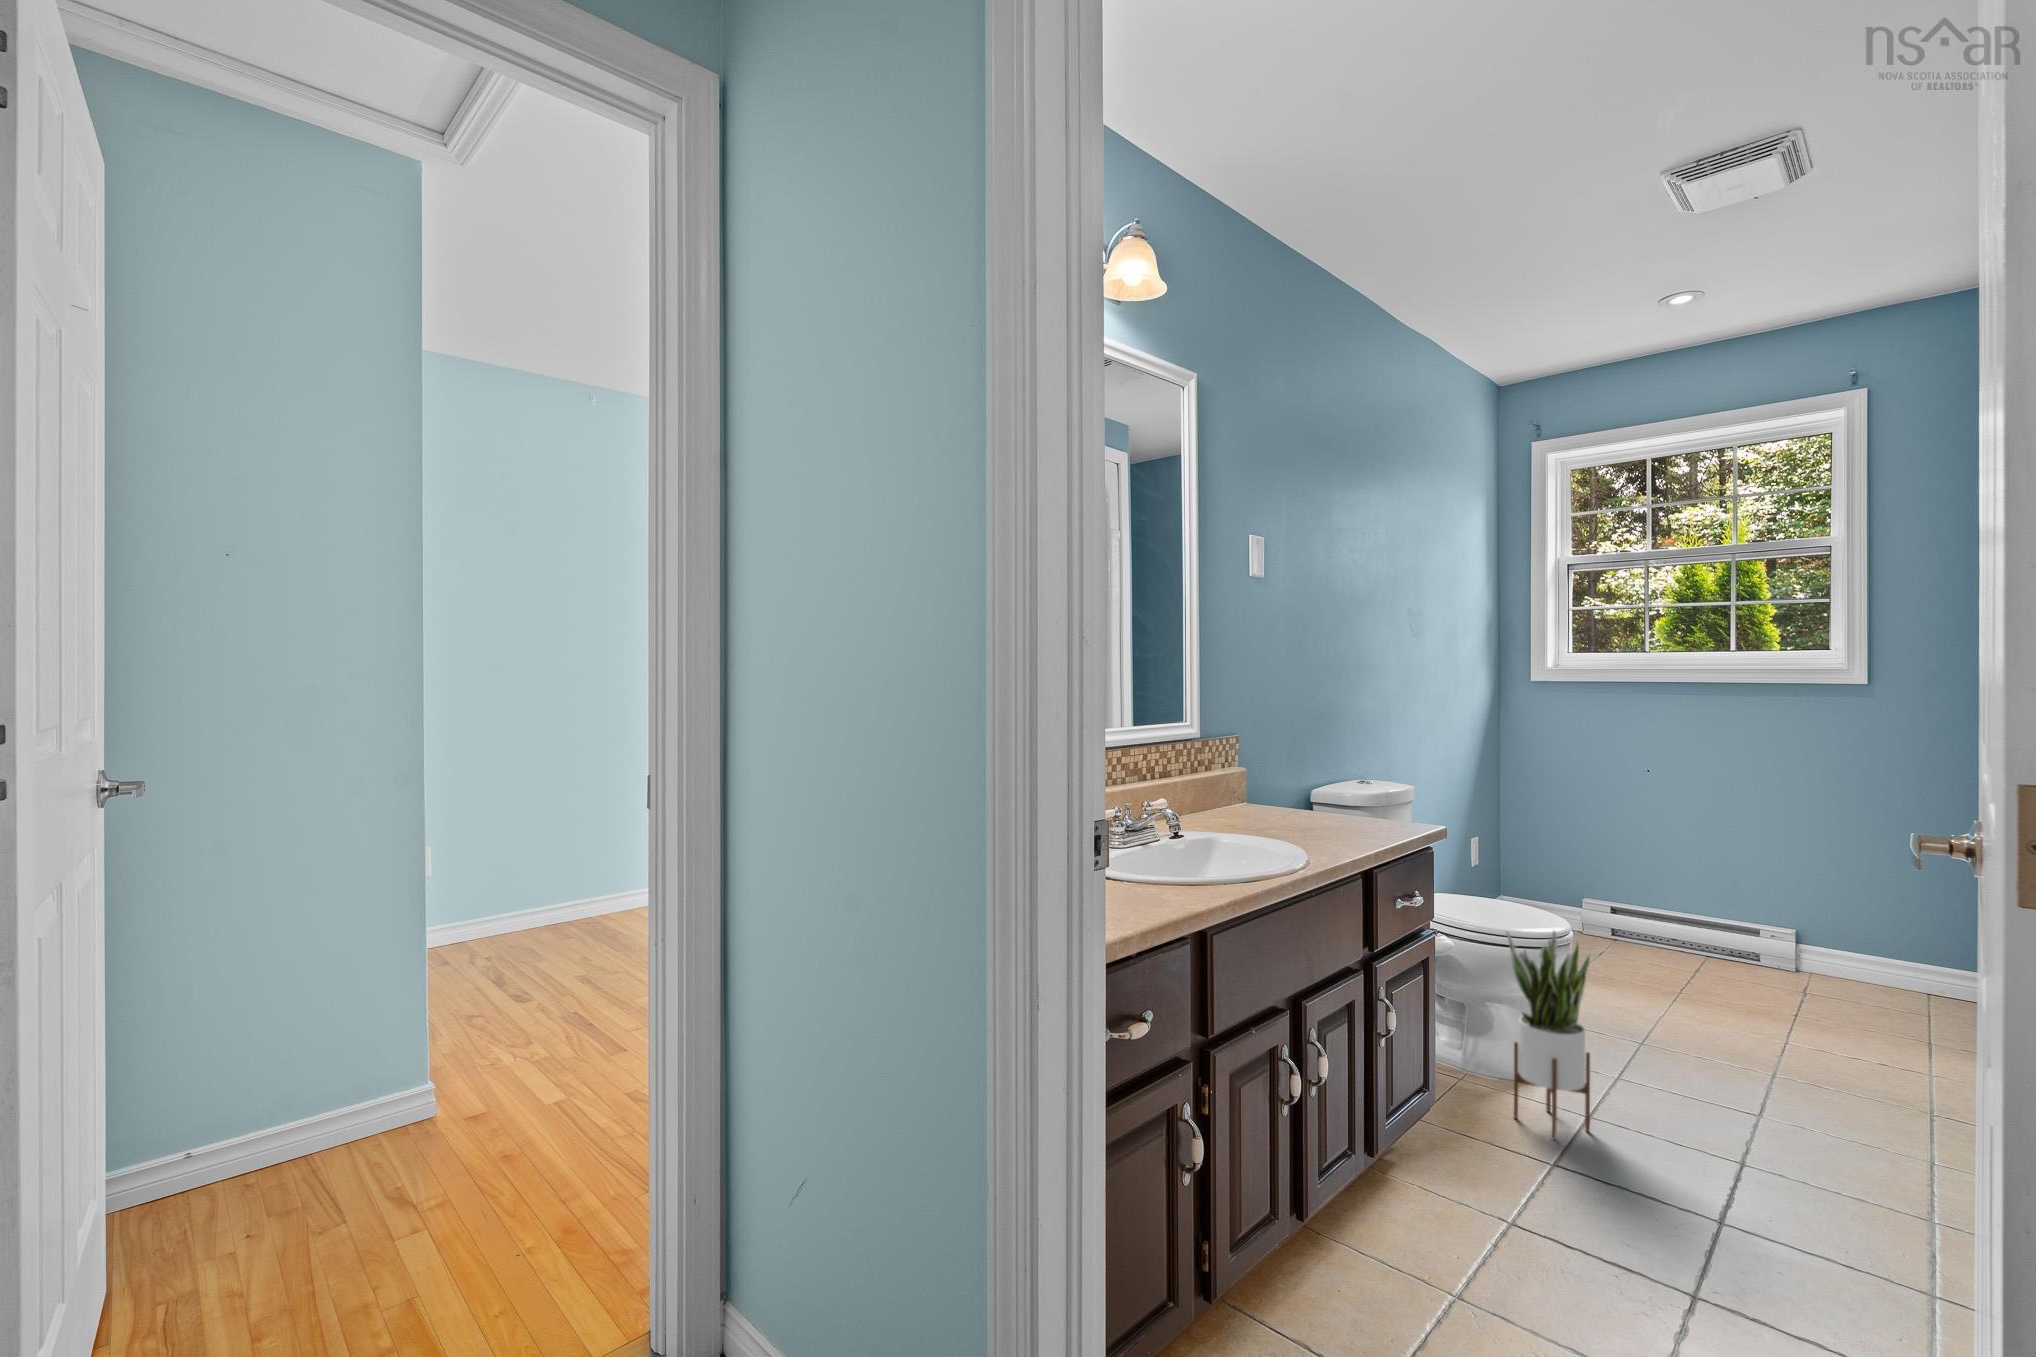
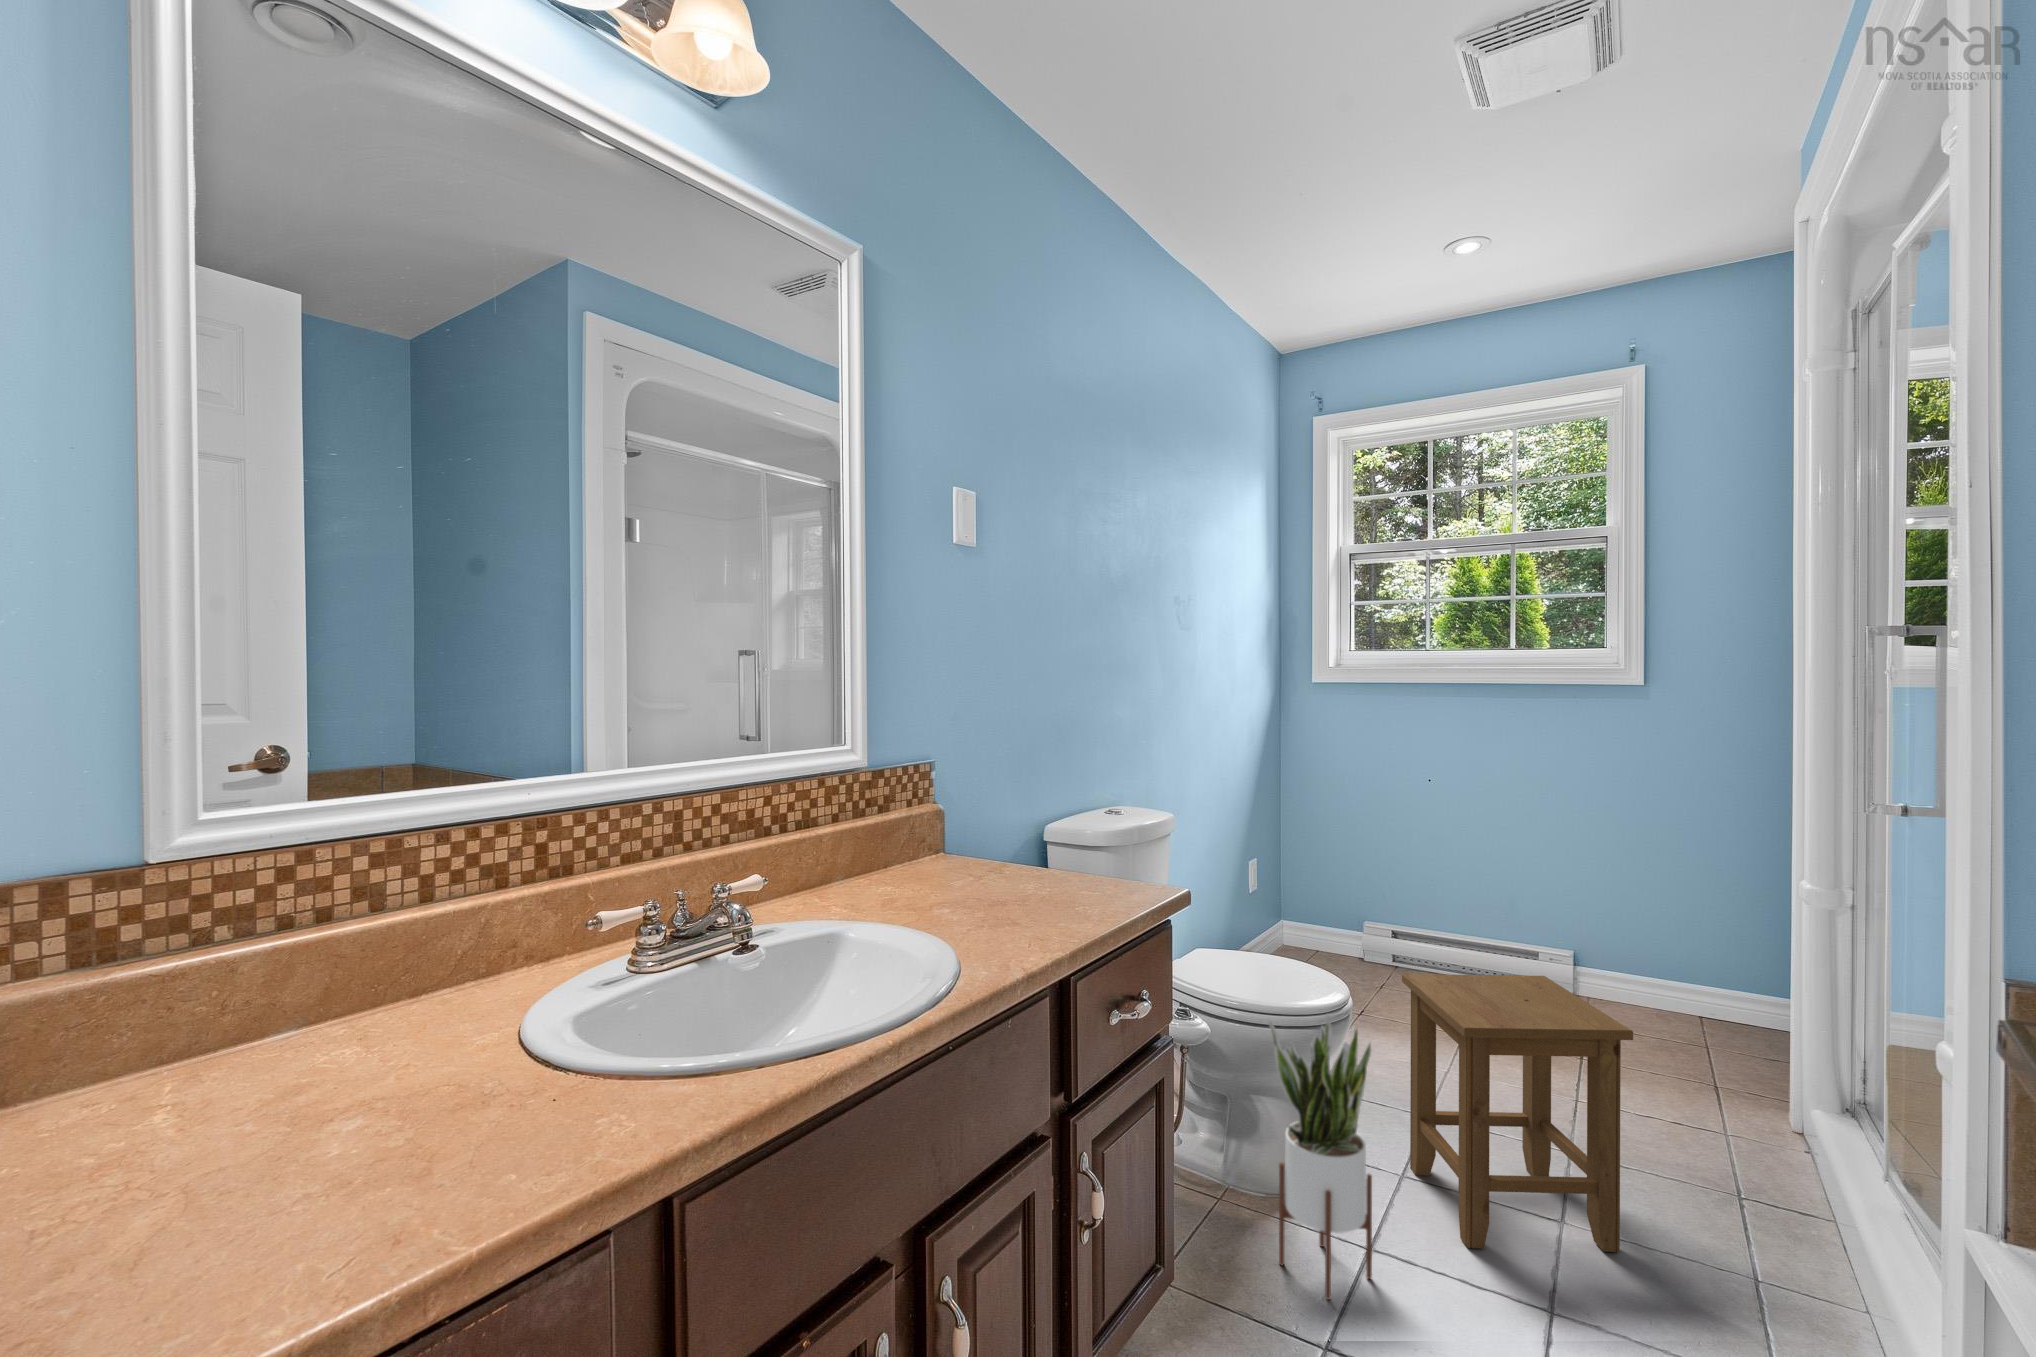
stool: none [1618,917,1817,1134] -> present [1402,974,1633,1252]

